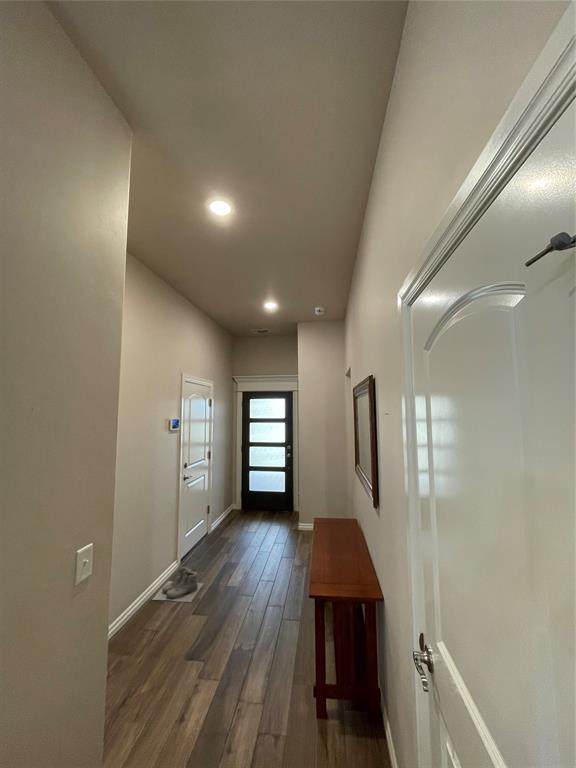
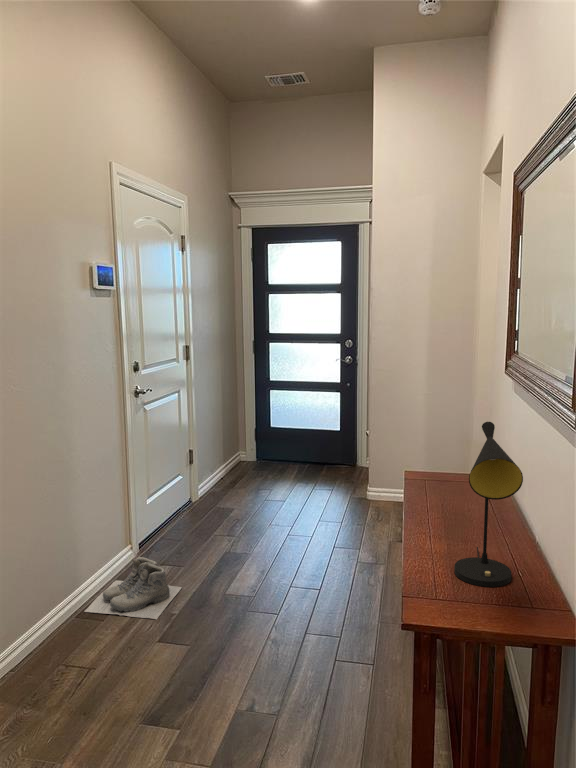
table lamp: none [335,499,359,576] -> present [454,422,523,587]

